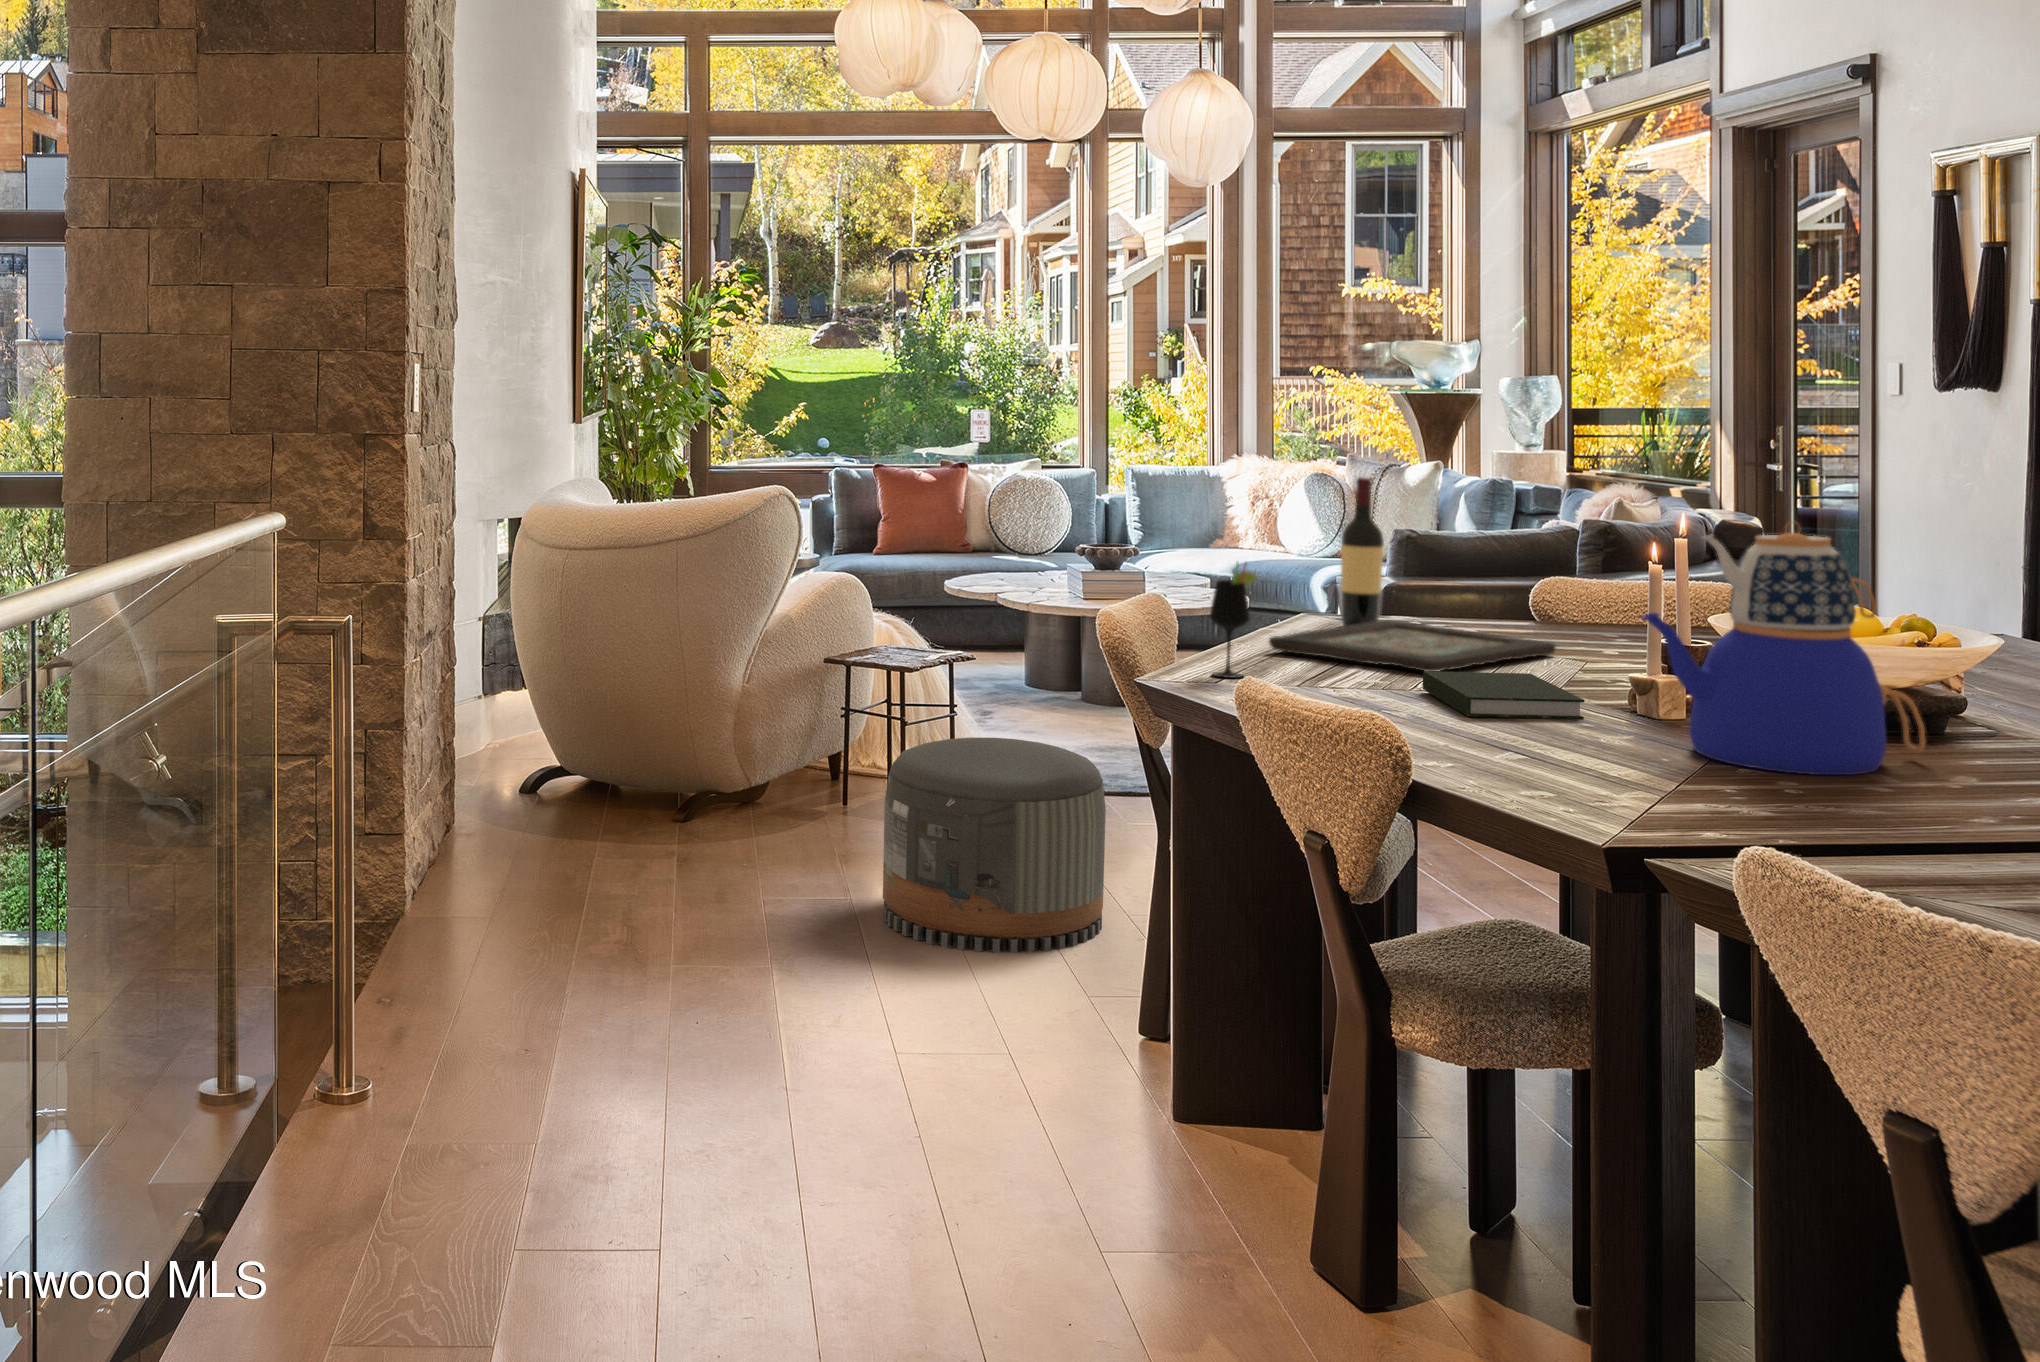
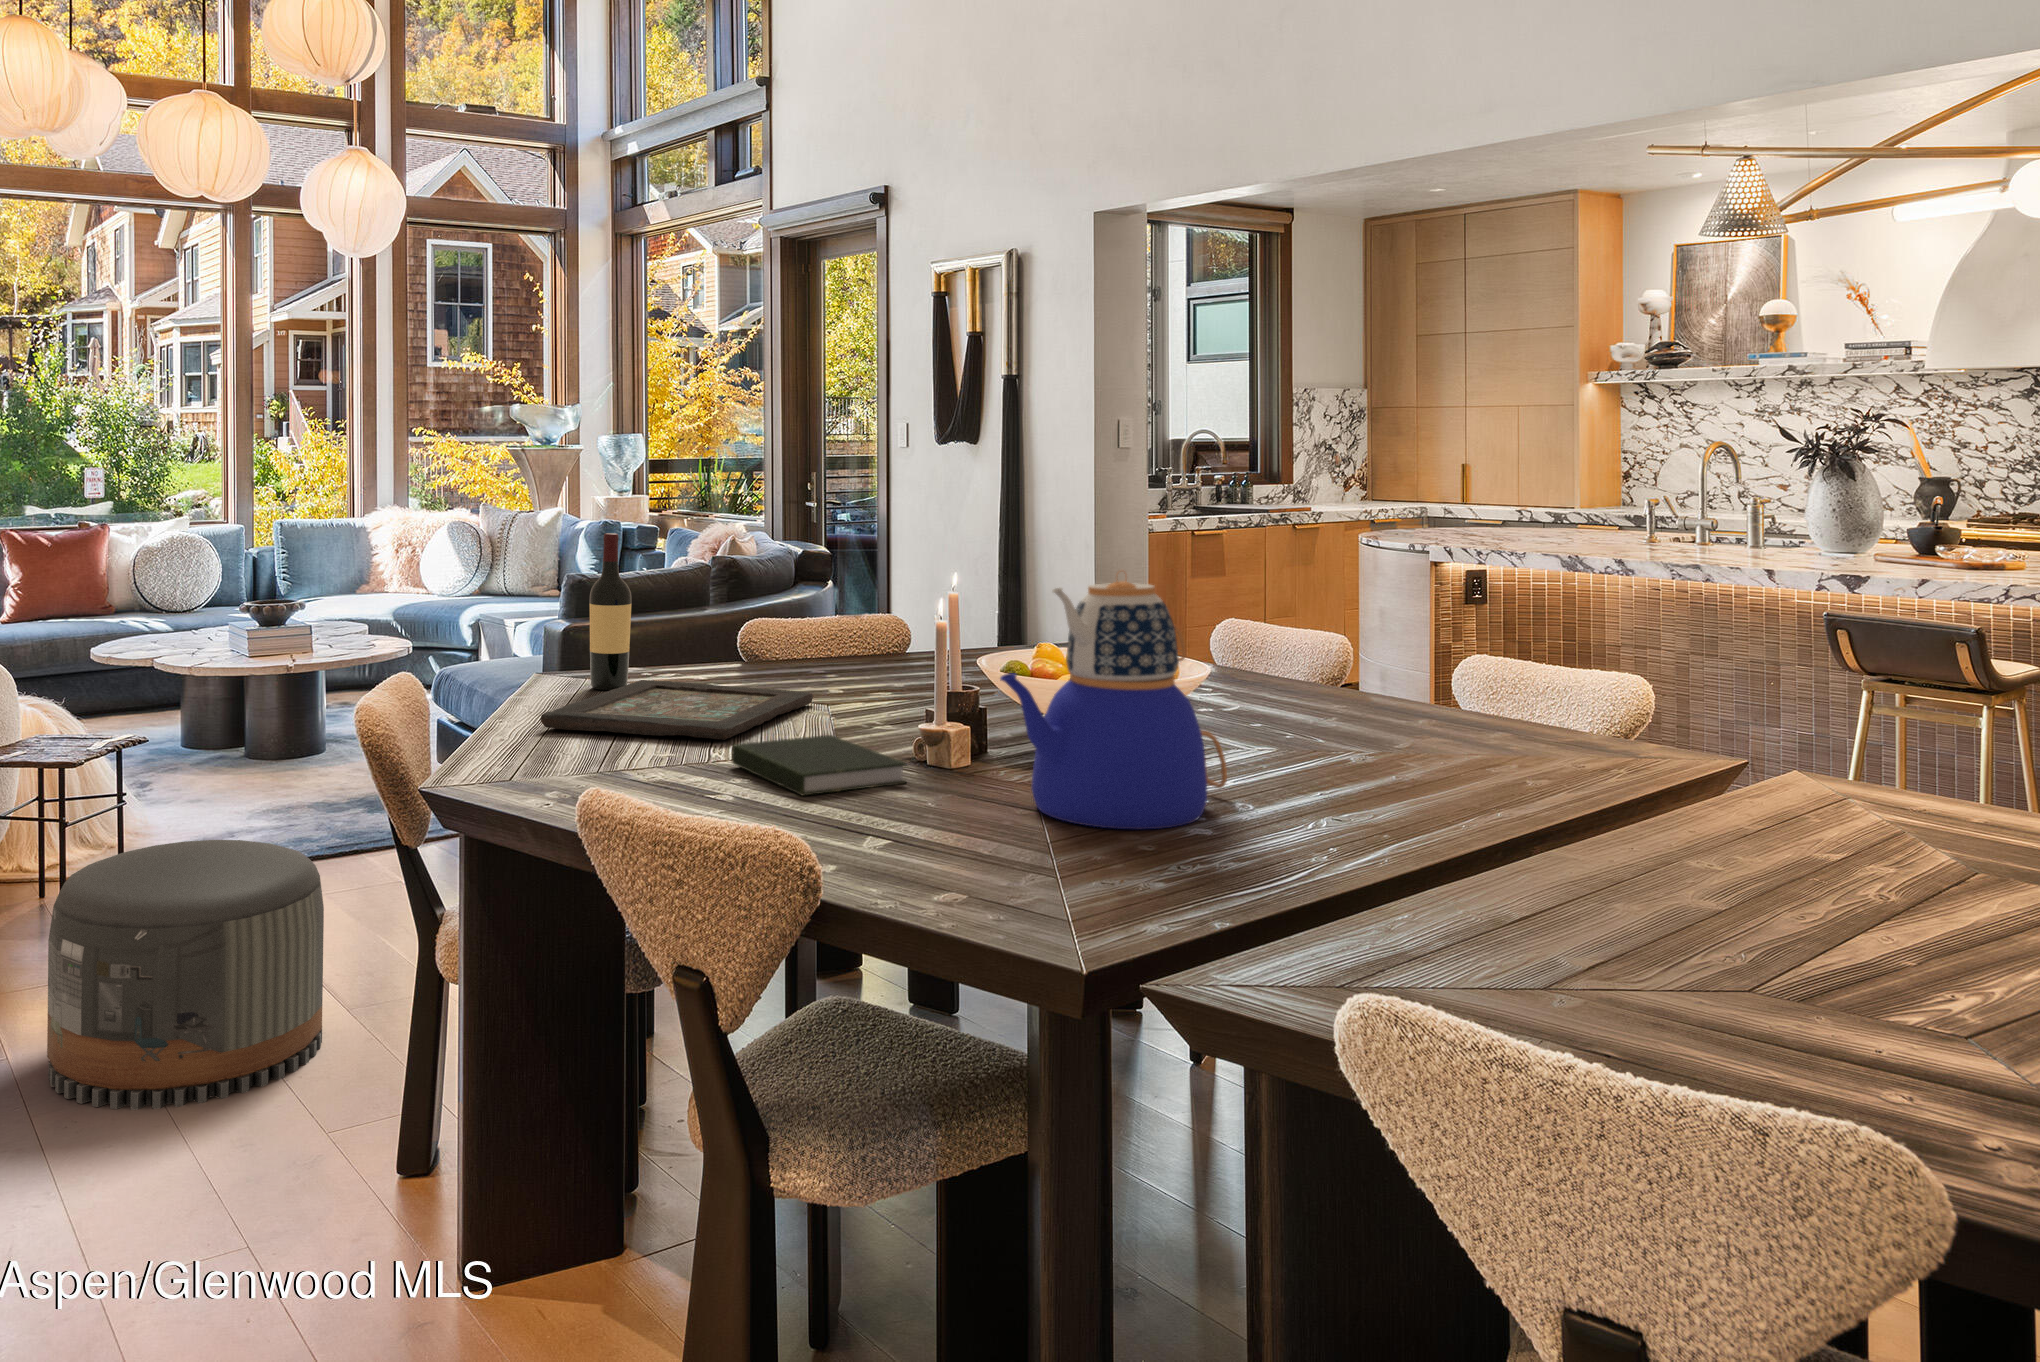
wine glass: present [1210,563,1257,678] -> none [495,637,550,773]

